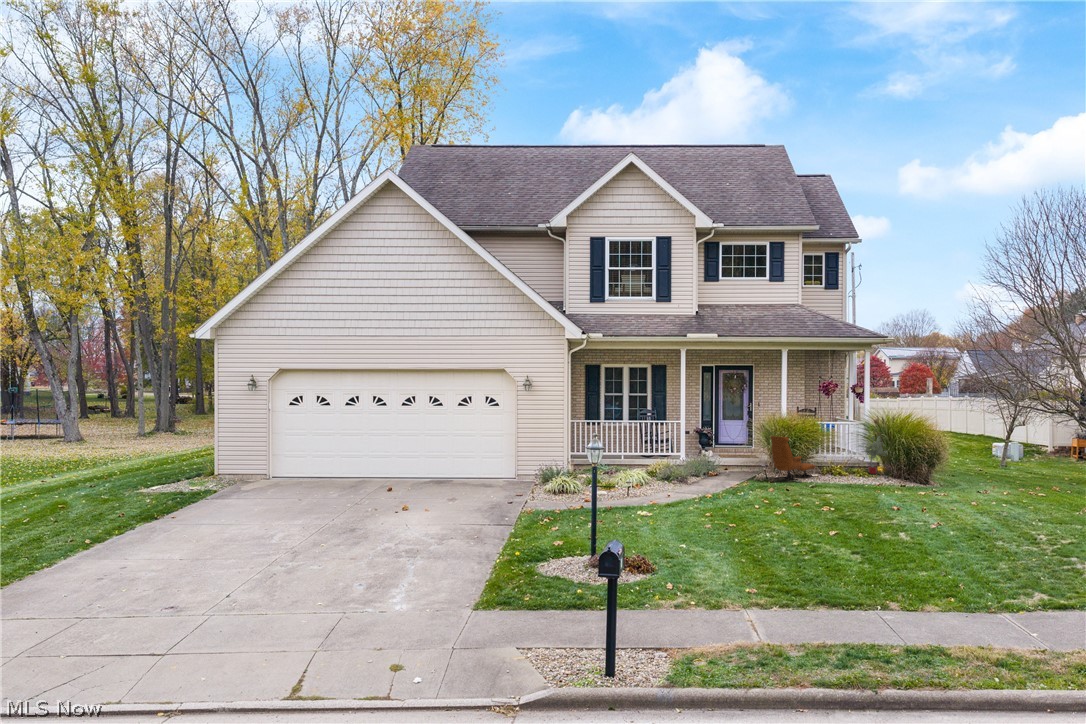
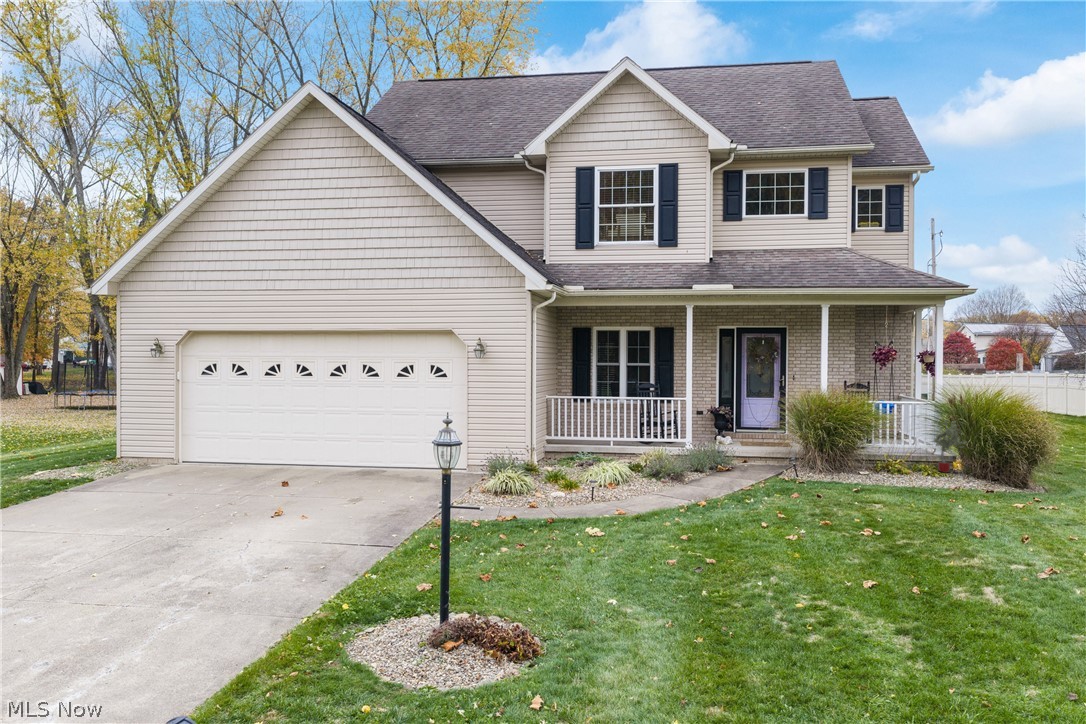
lounge chair: present [771,435,815,480] -> none [797,419,862,484]

